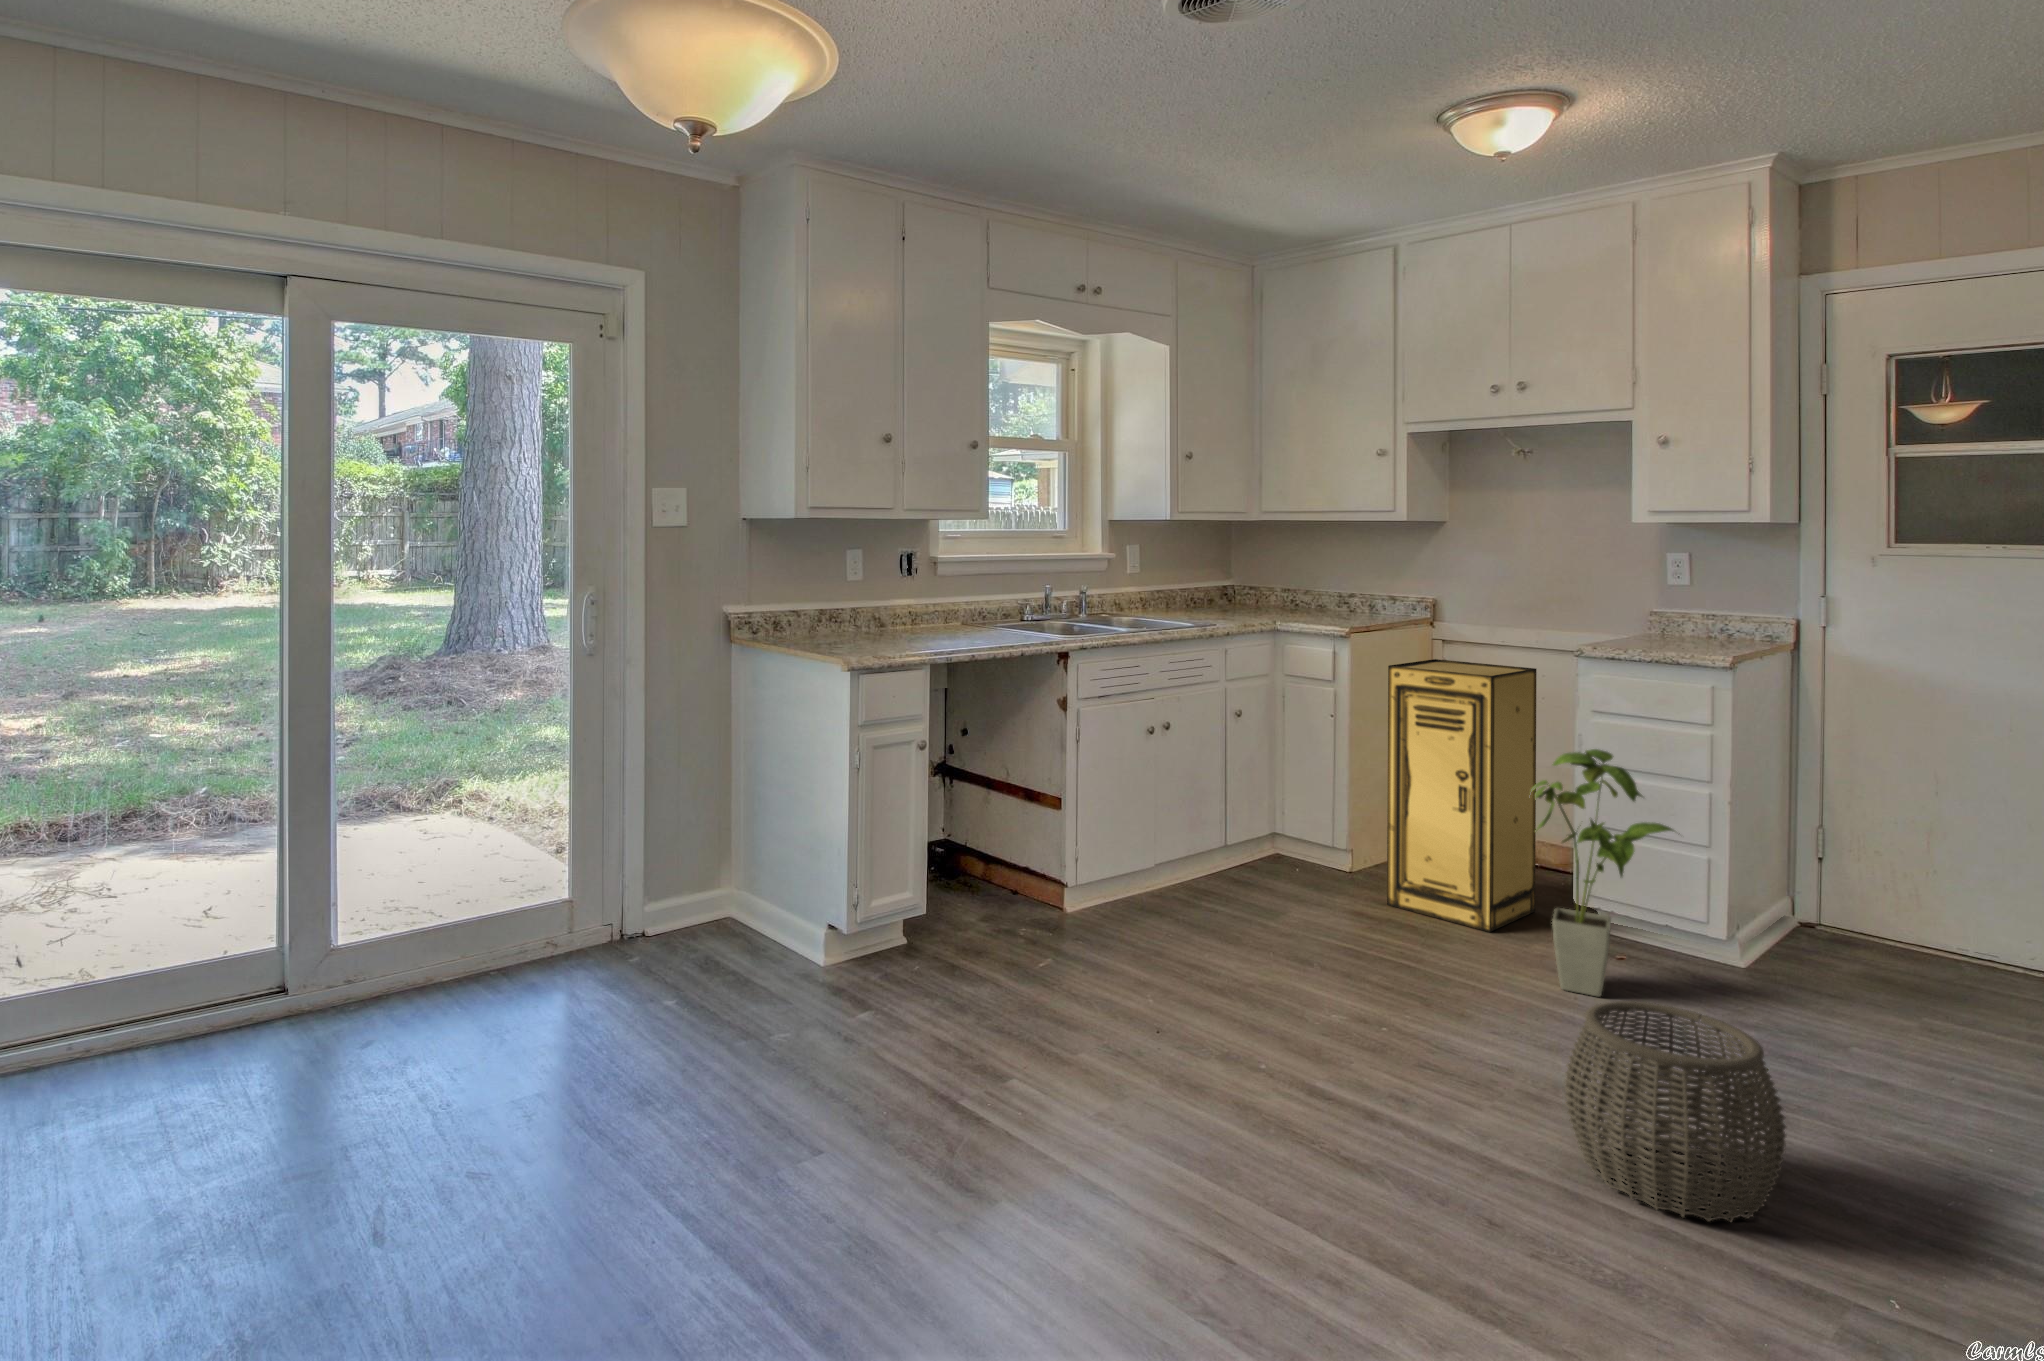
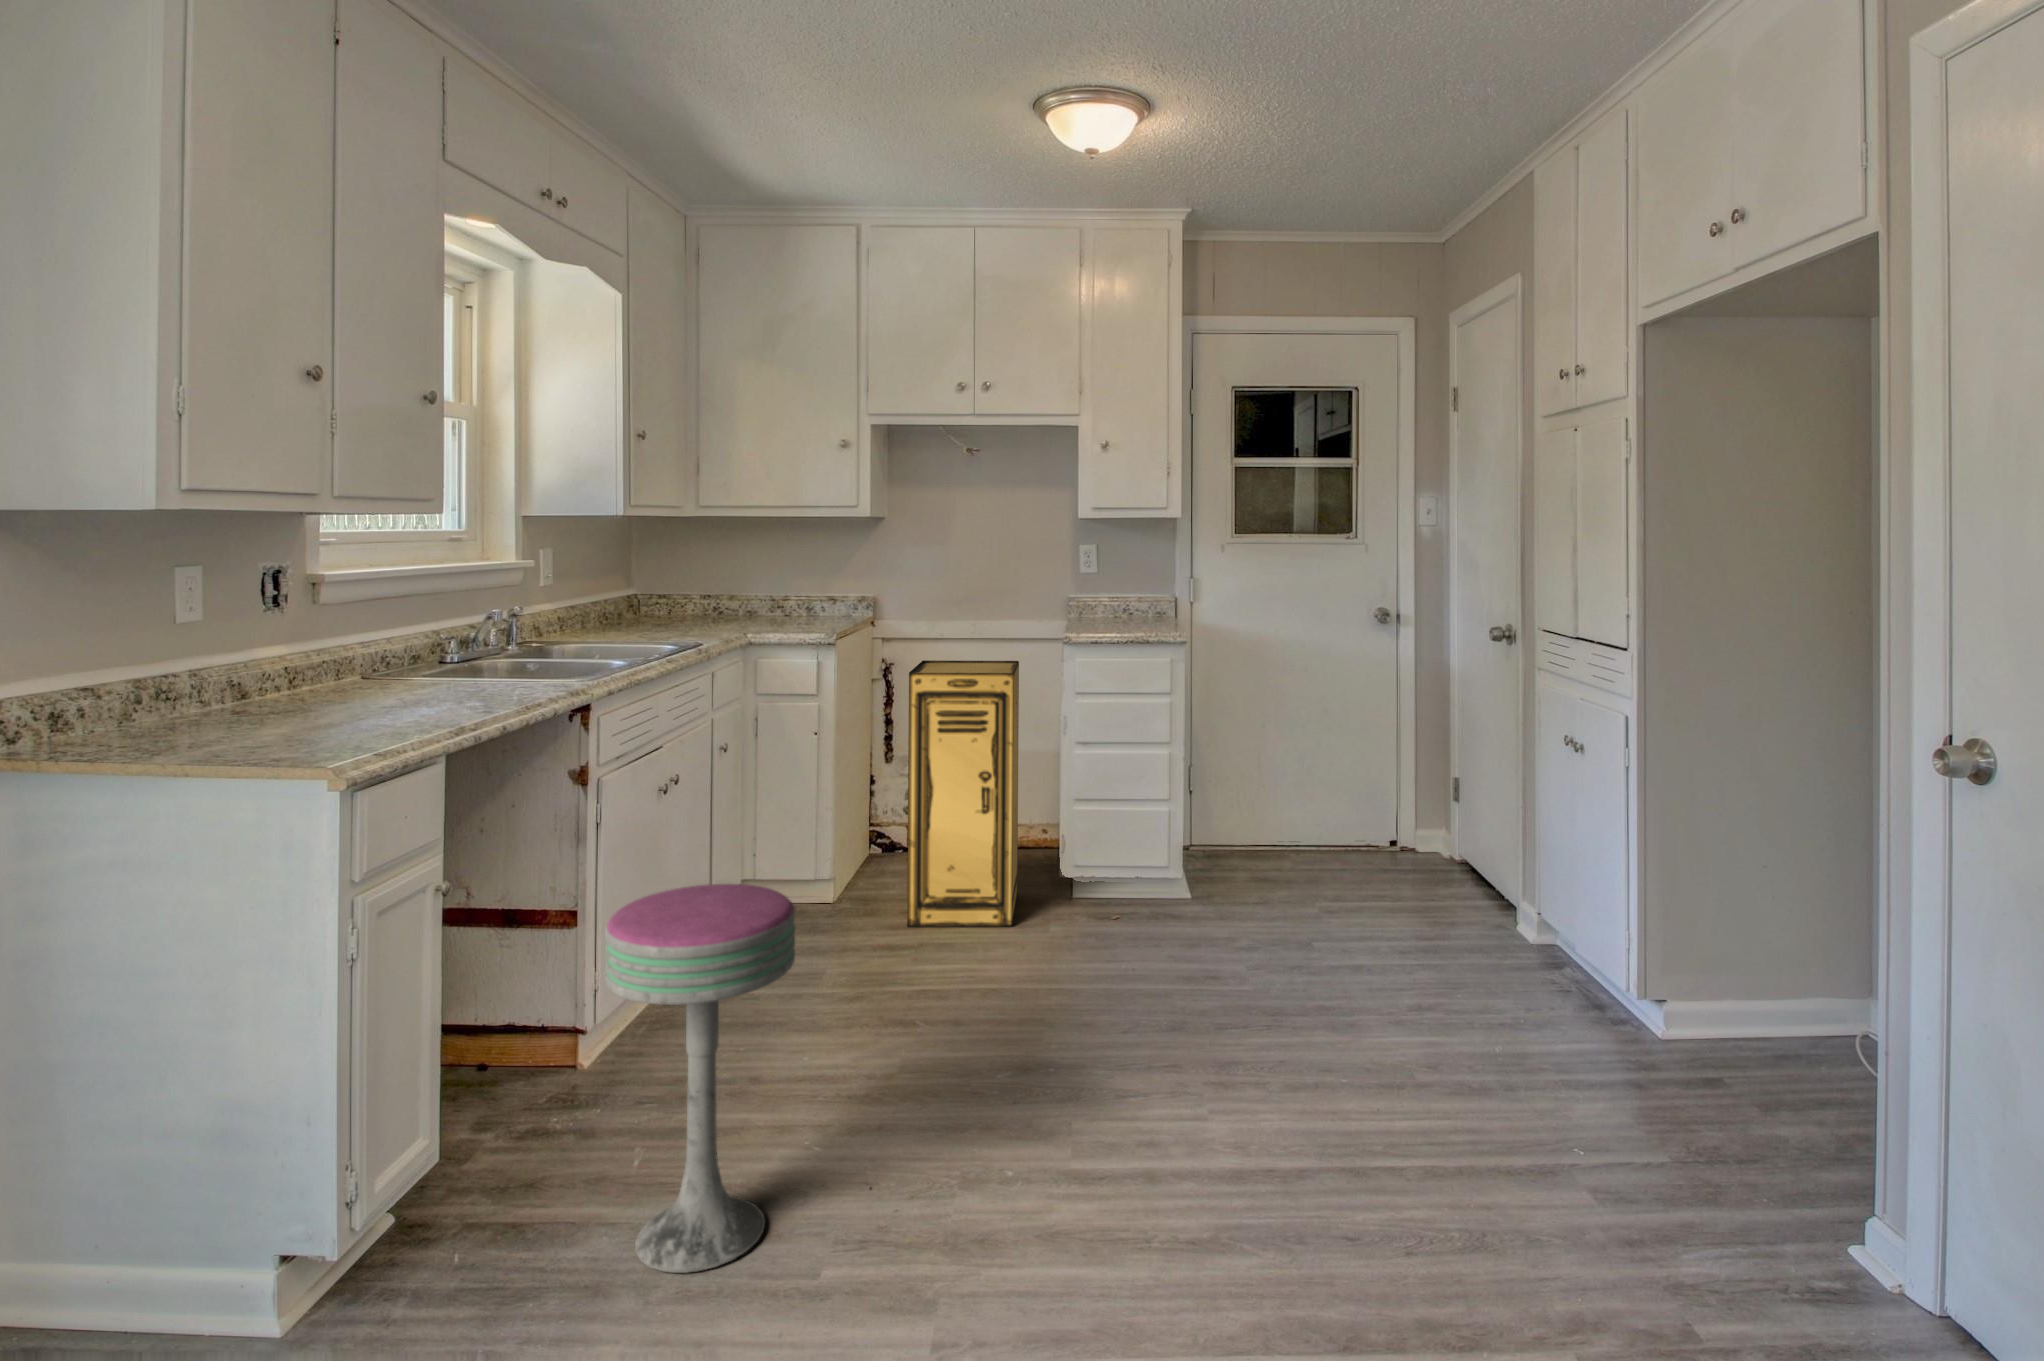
house plant: present [1532,749,1674,997] -> none [1077,732,1189,964]
bar stool: none [970,775,1095,1028] -> present [604,884,795,1273]
woven basket: present [1565,1001,1786,1222] -> none [1284,955,1448,1146]

